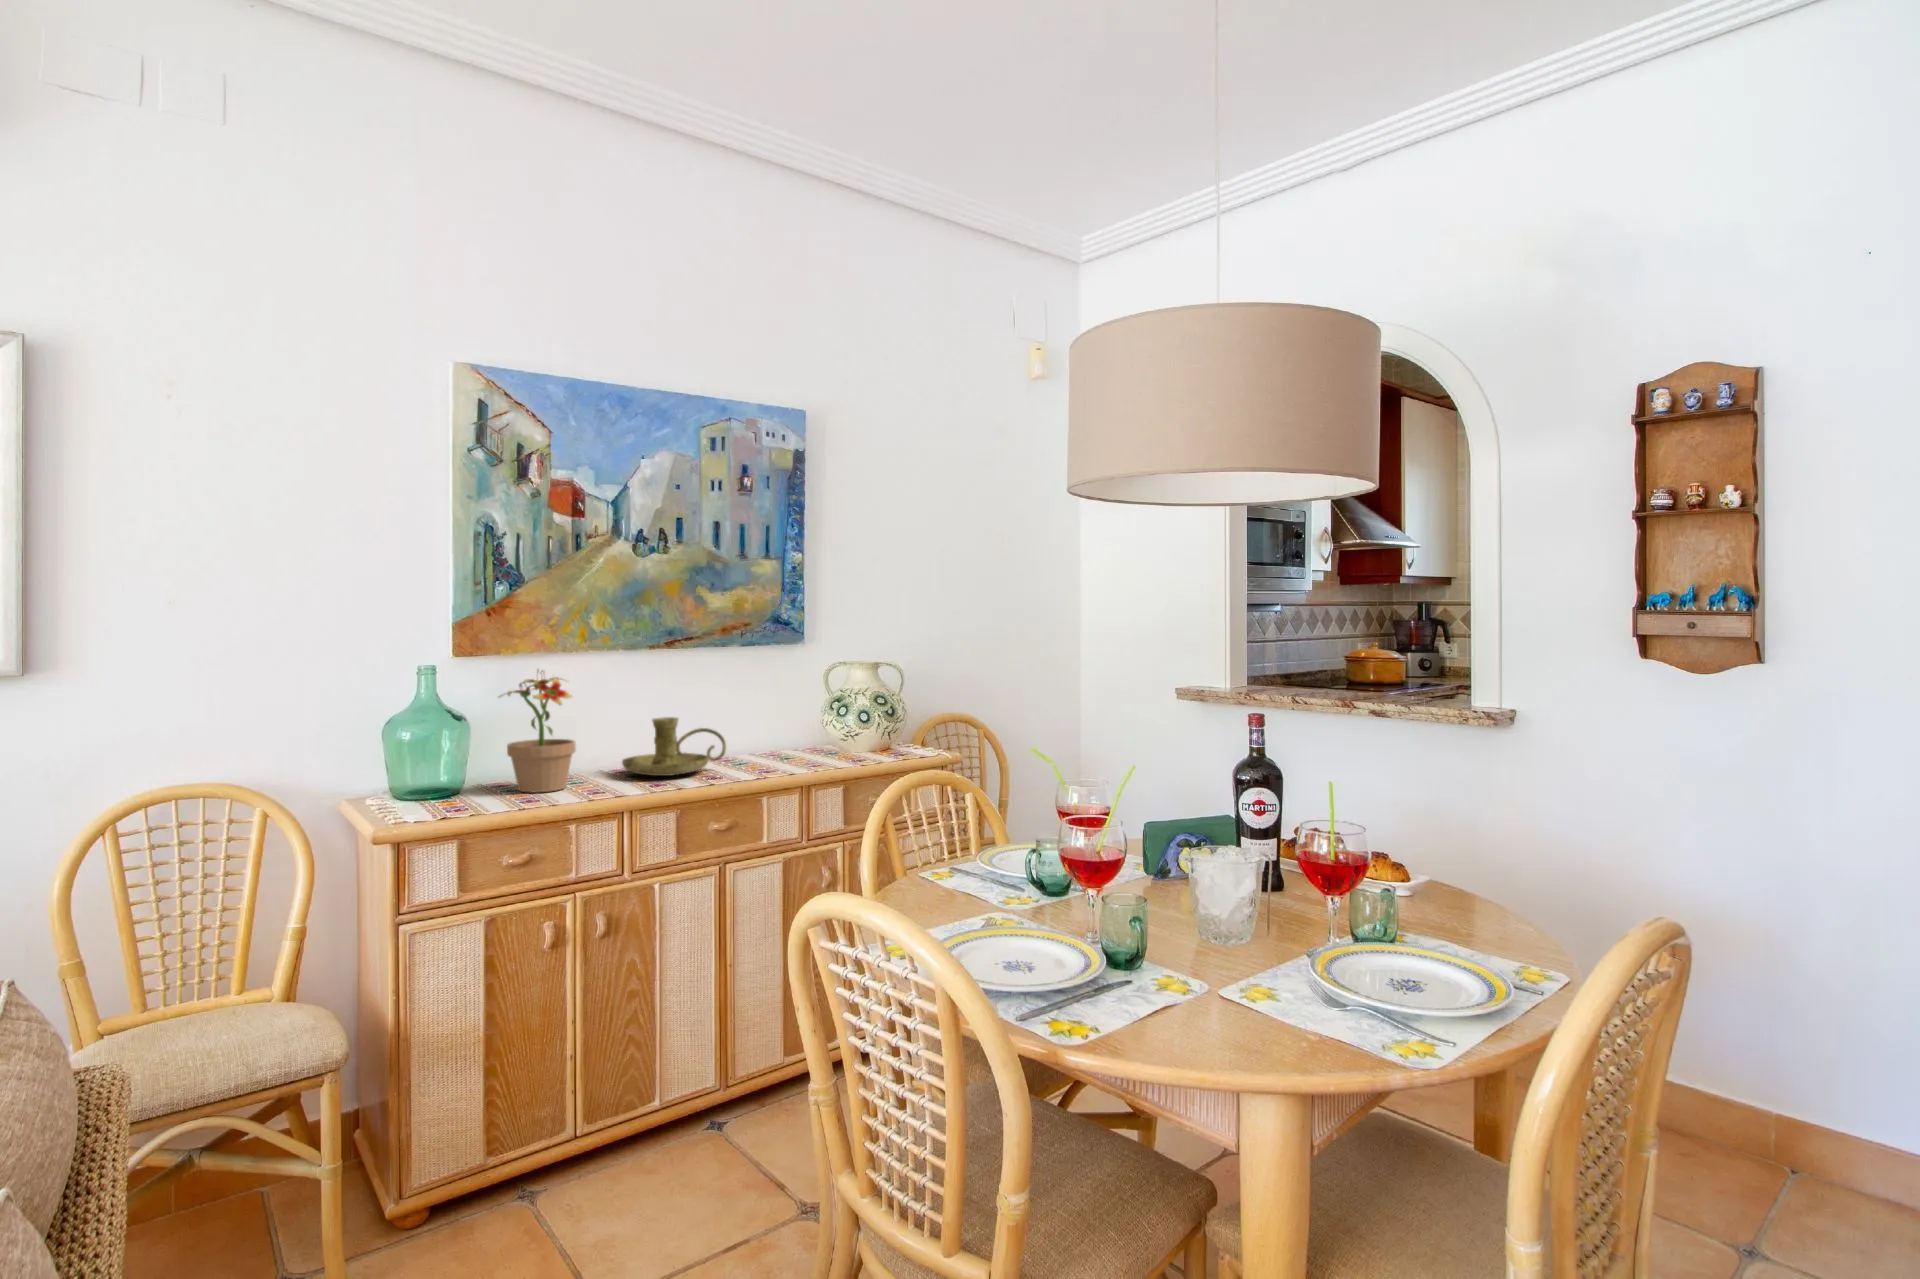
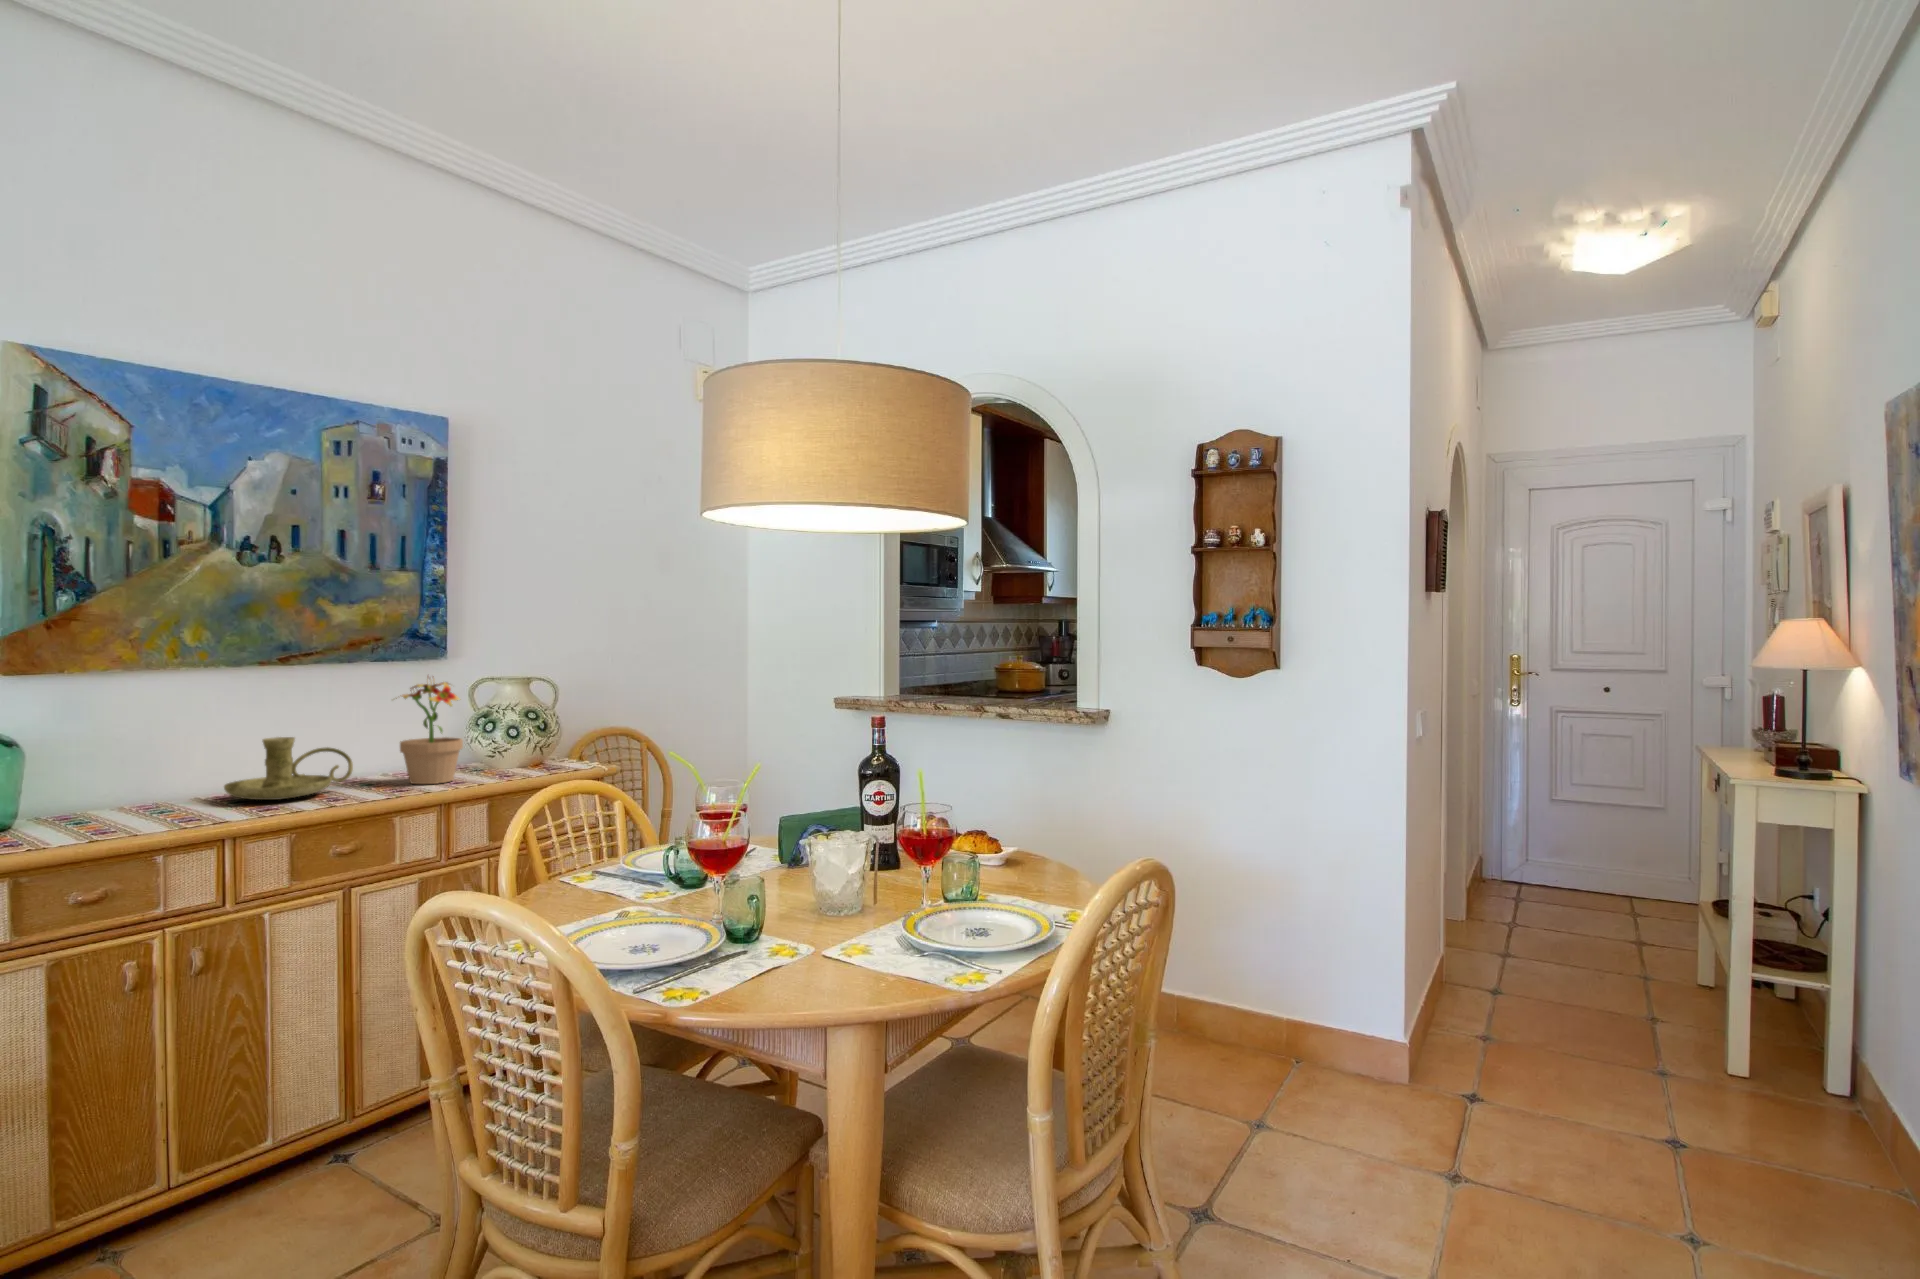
potted plant: present [499,671,576,792] -> present [396,682,463,784]

